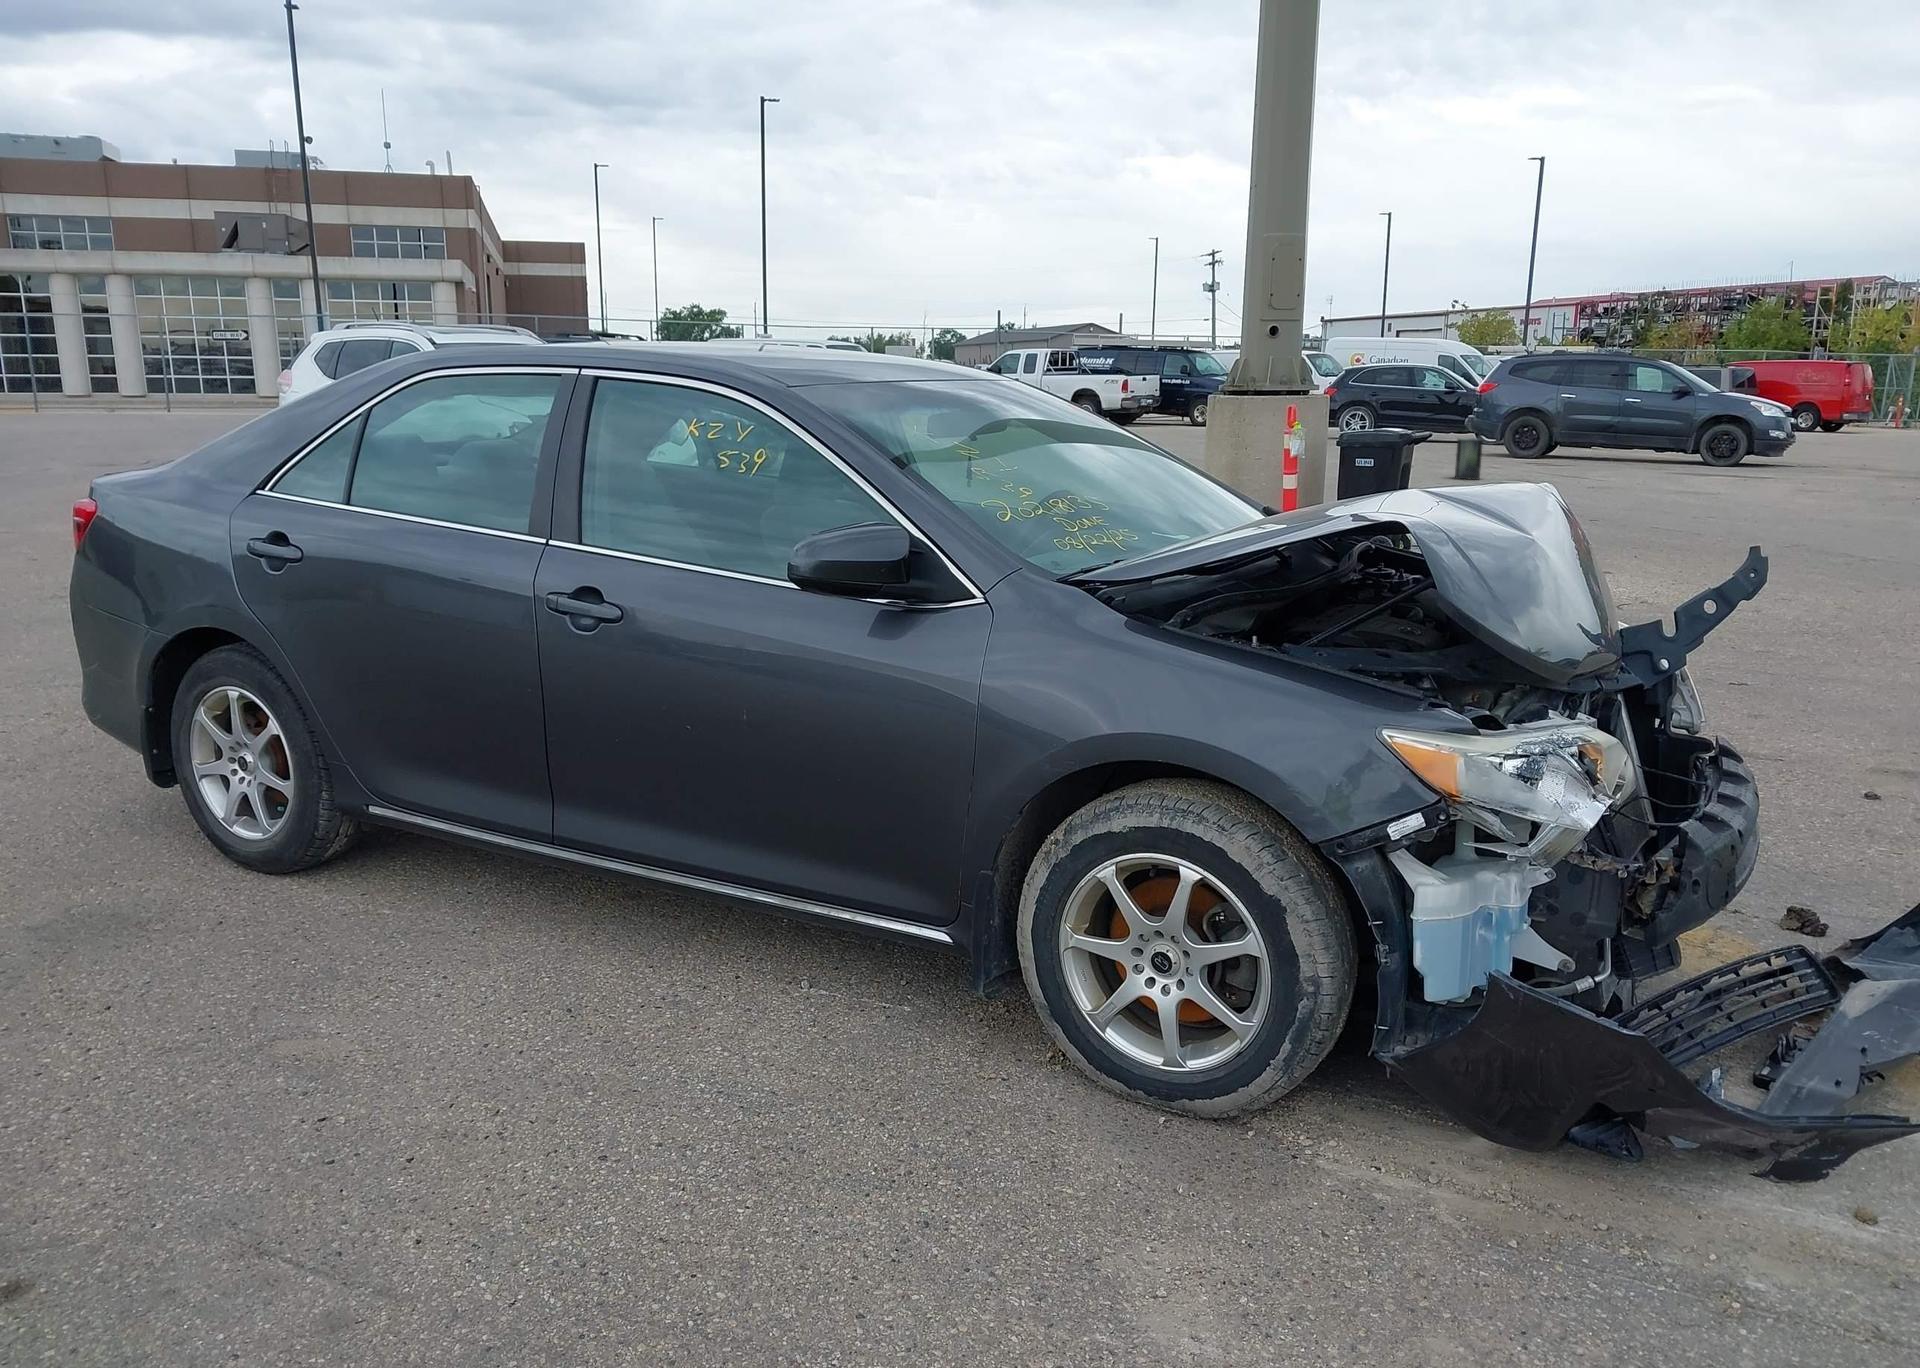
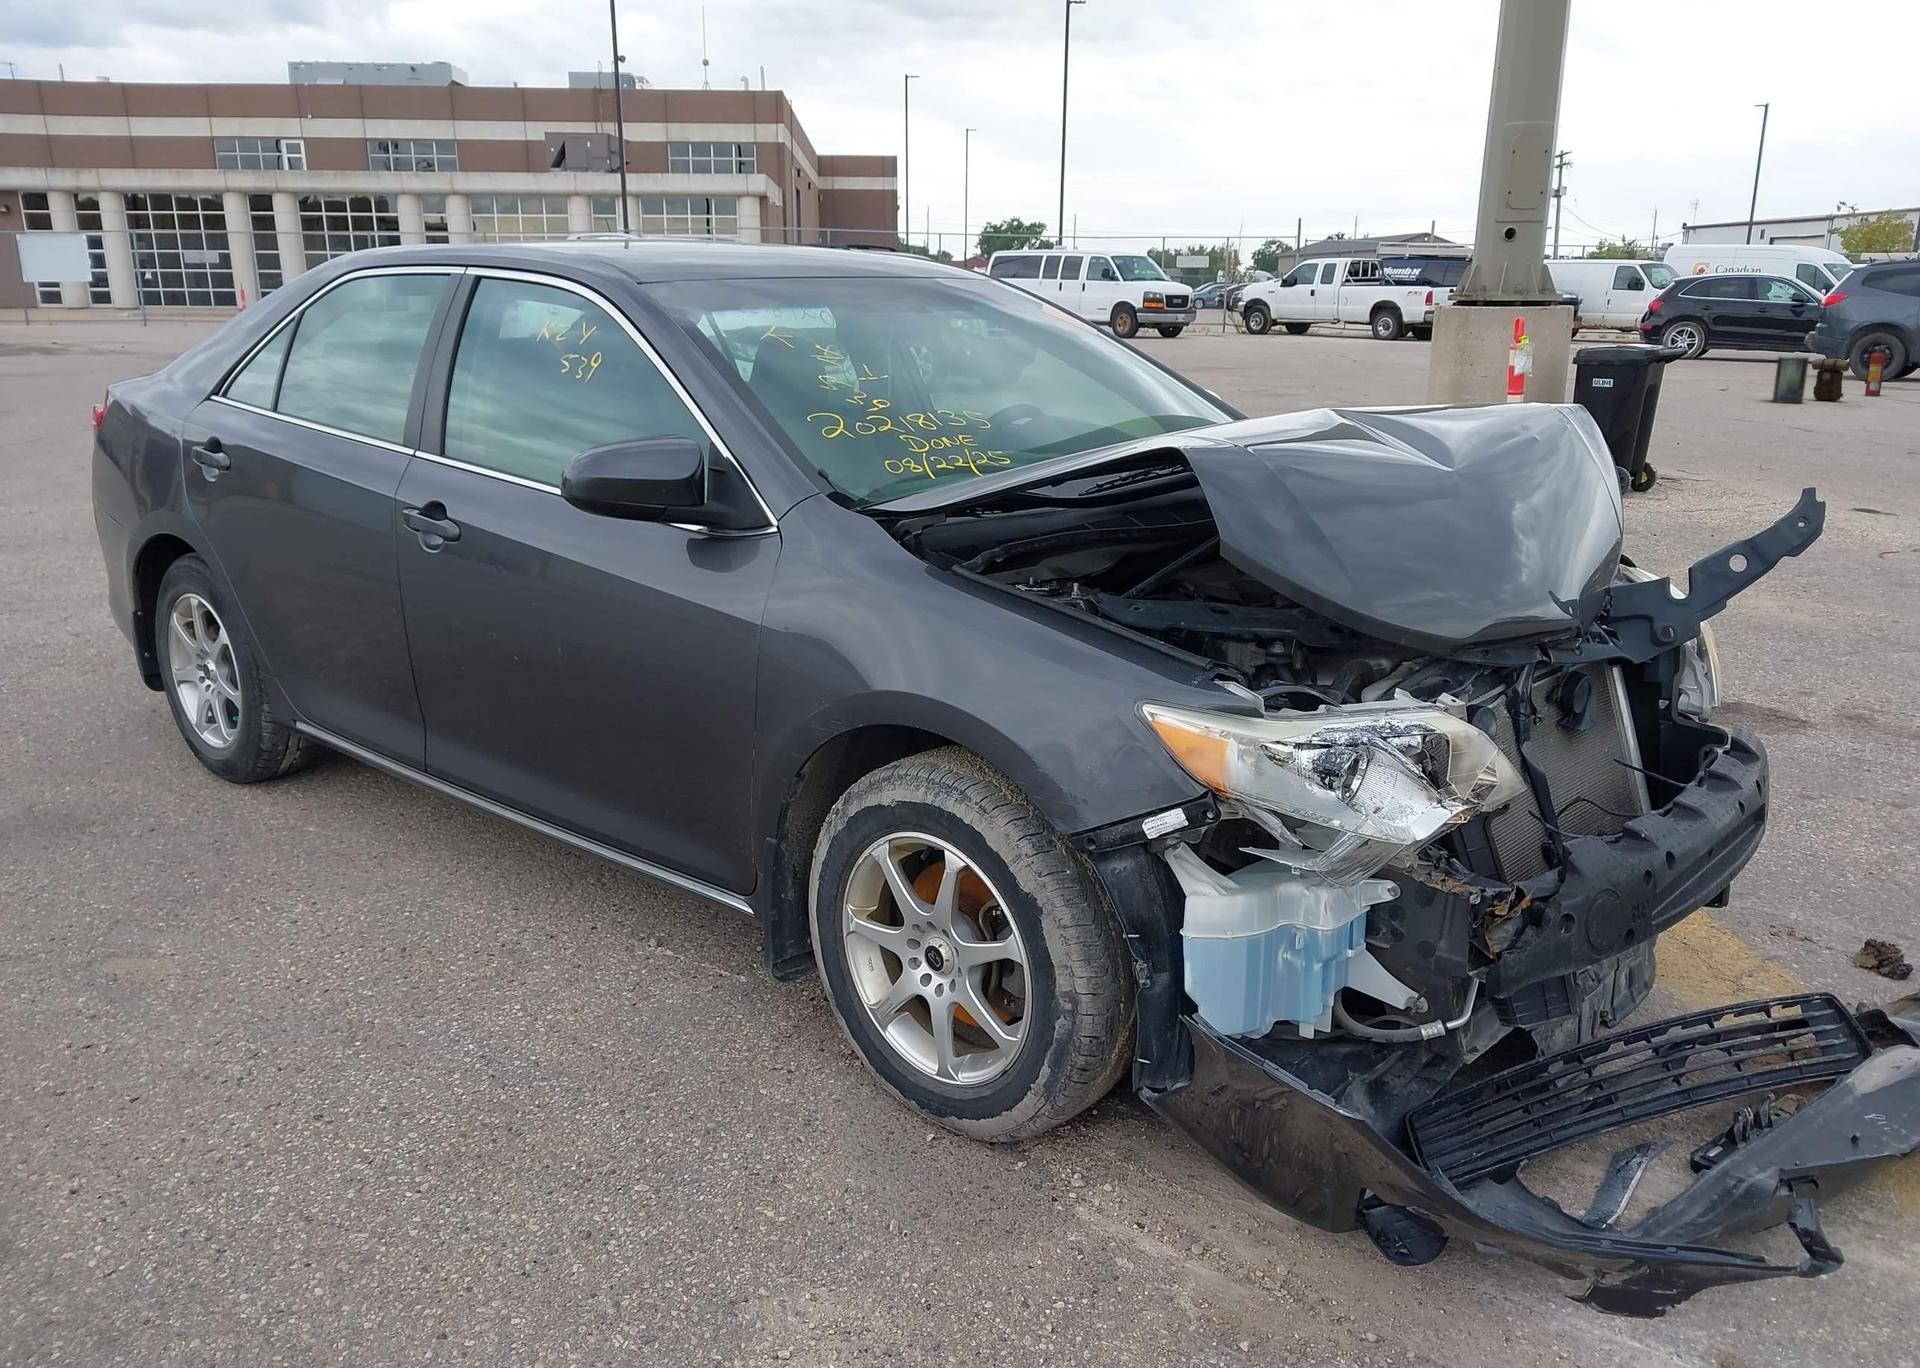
fire extinguisher: none [1525,428,1544,473] -> present [1865,345,1889,396]
backpack: none [1484,440,1516,478] -> present [1811,358,1850,401]

